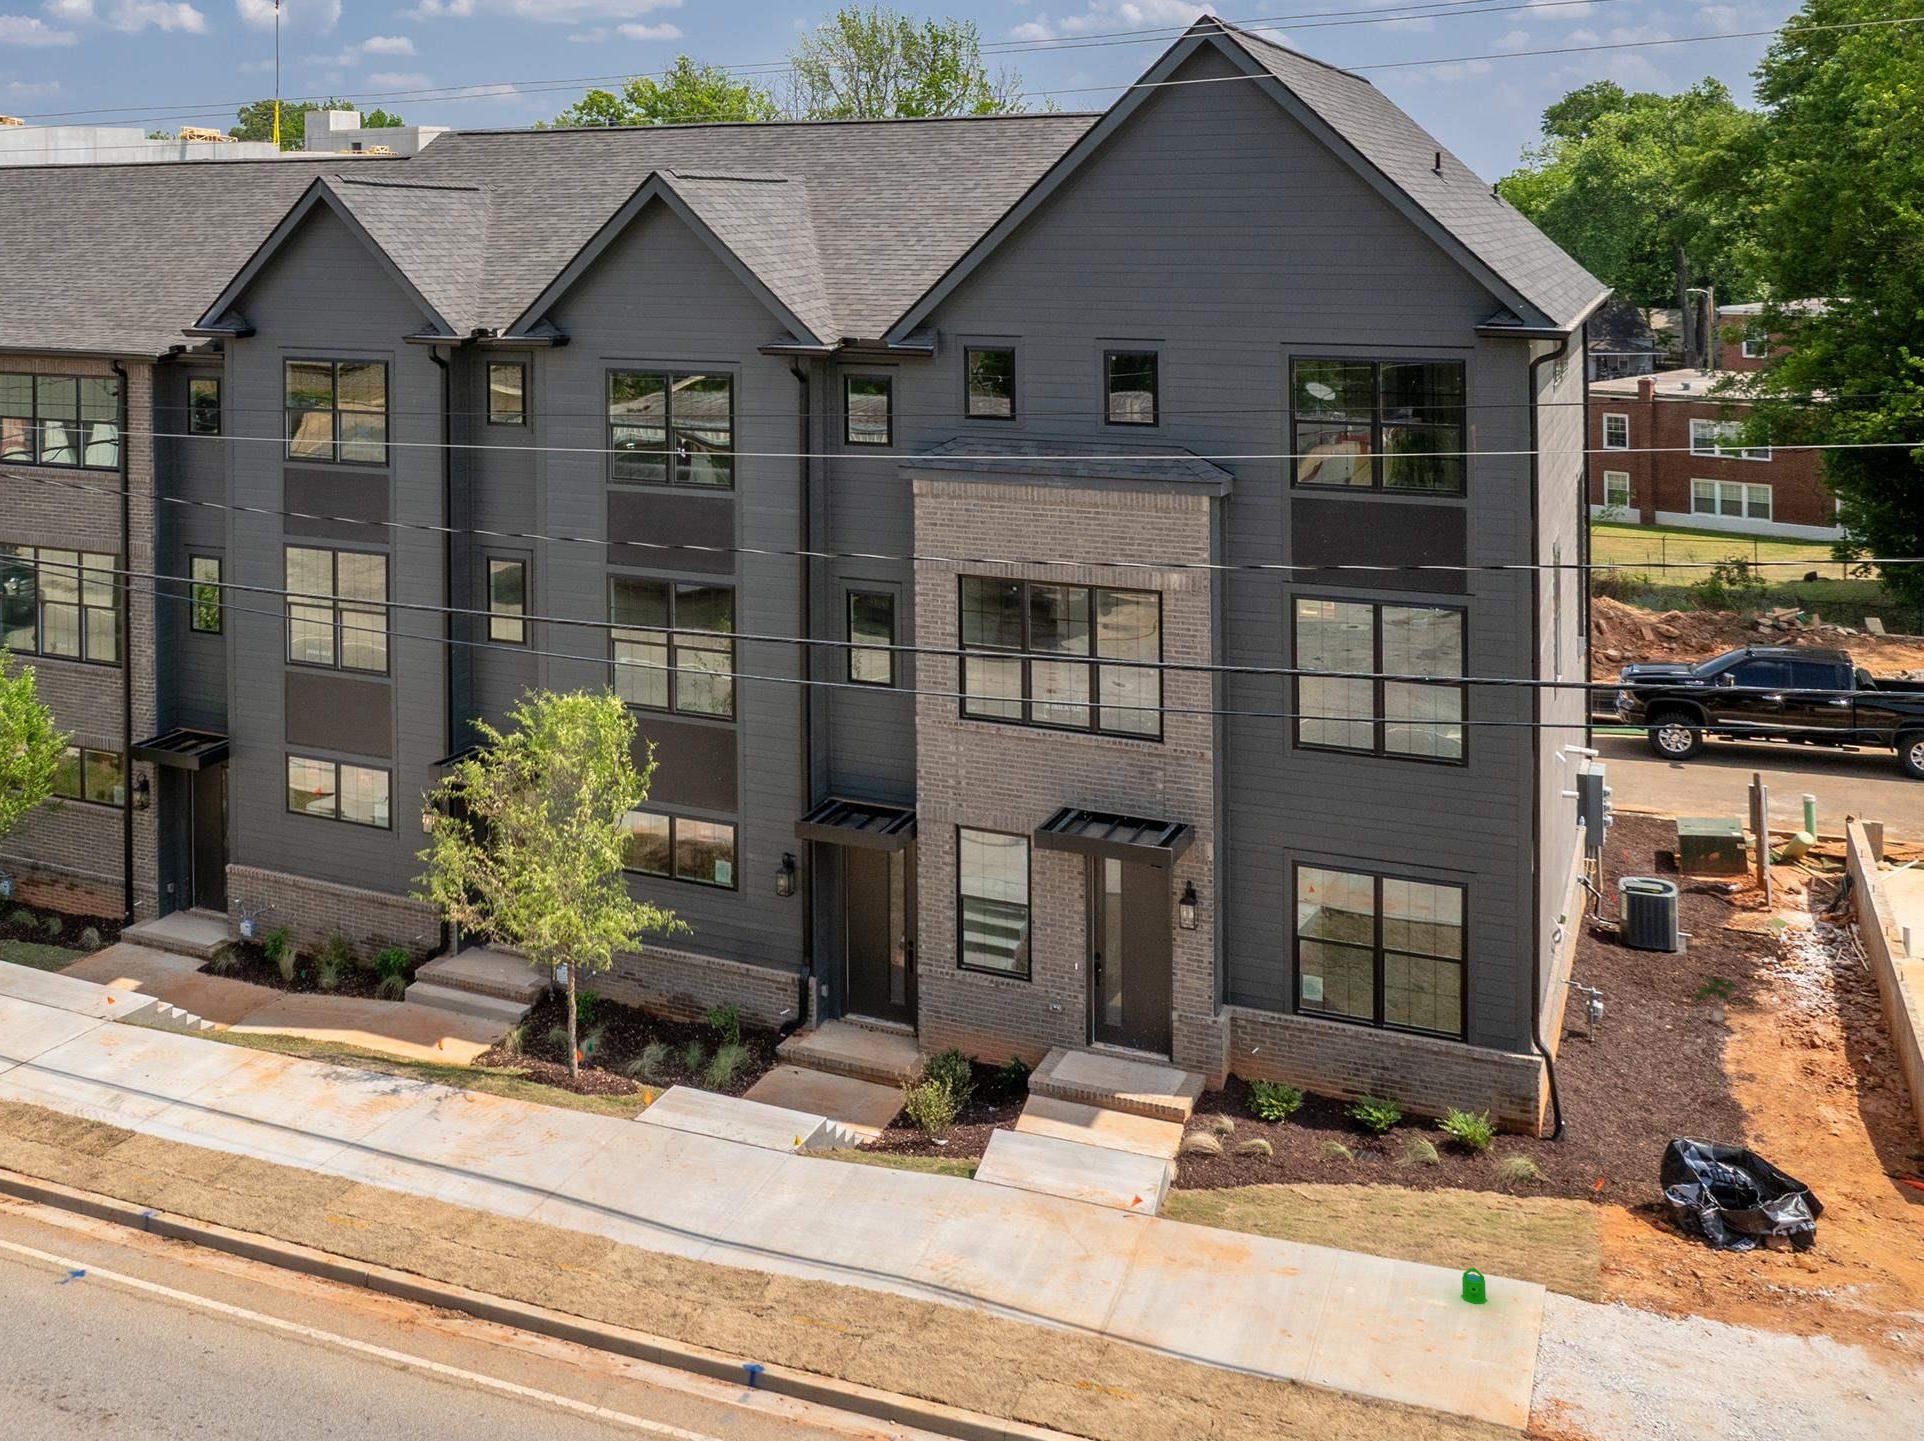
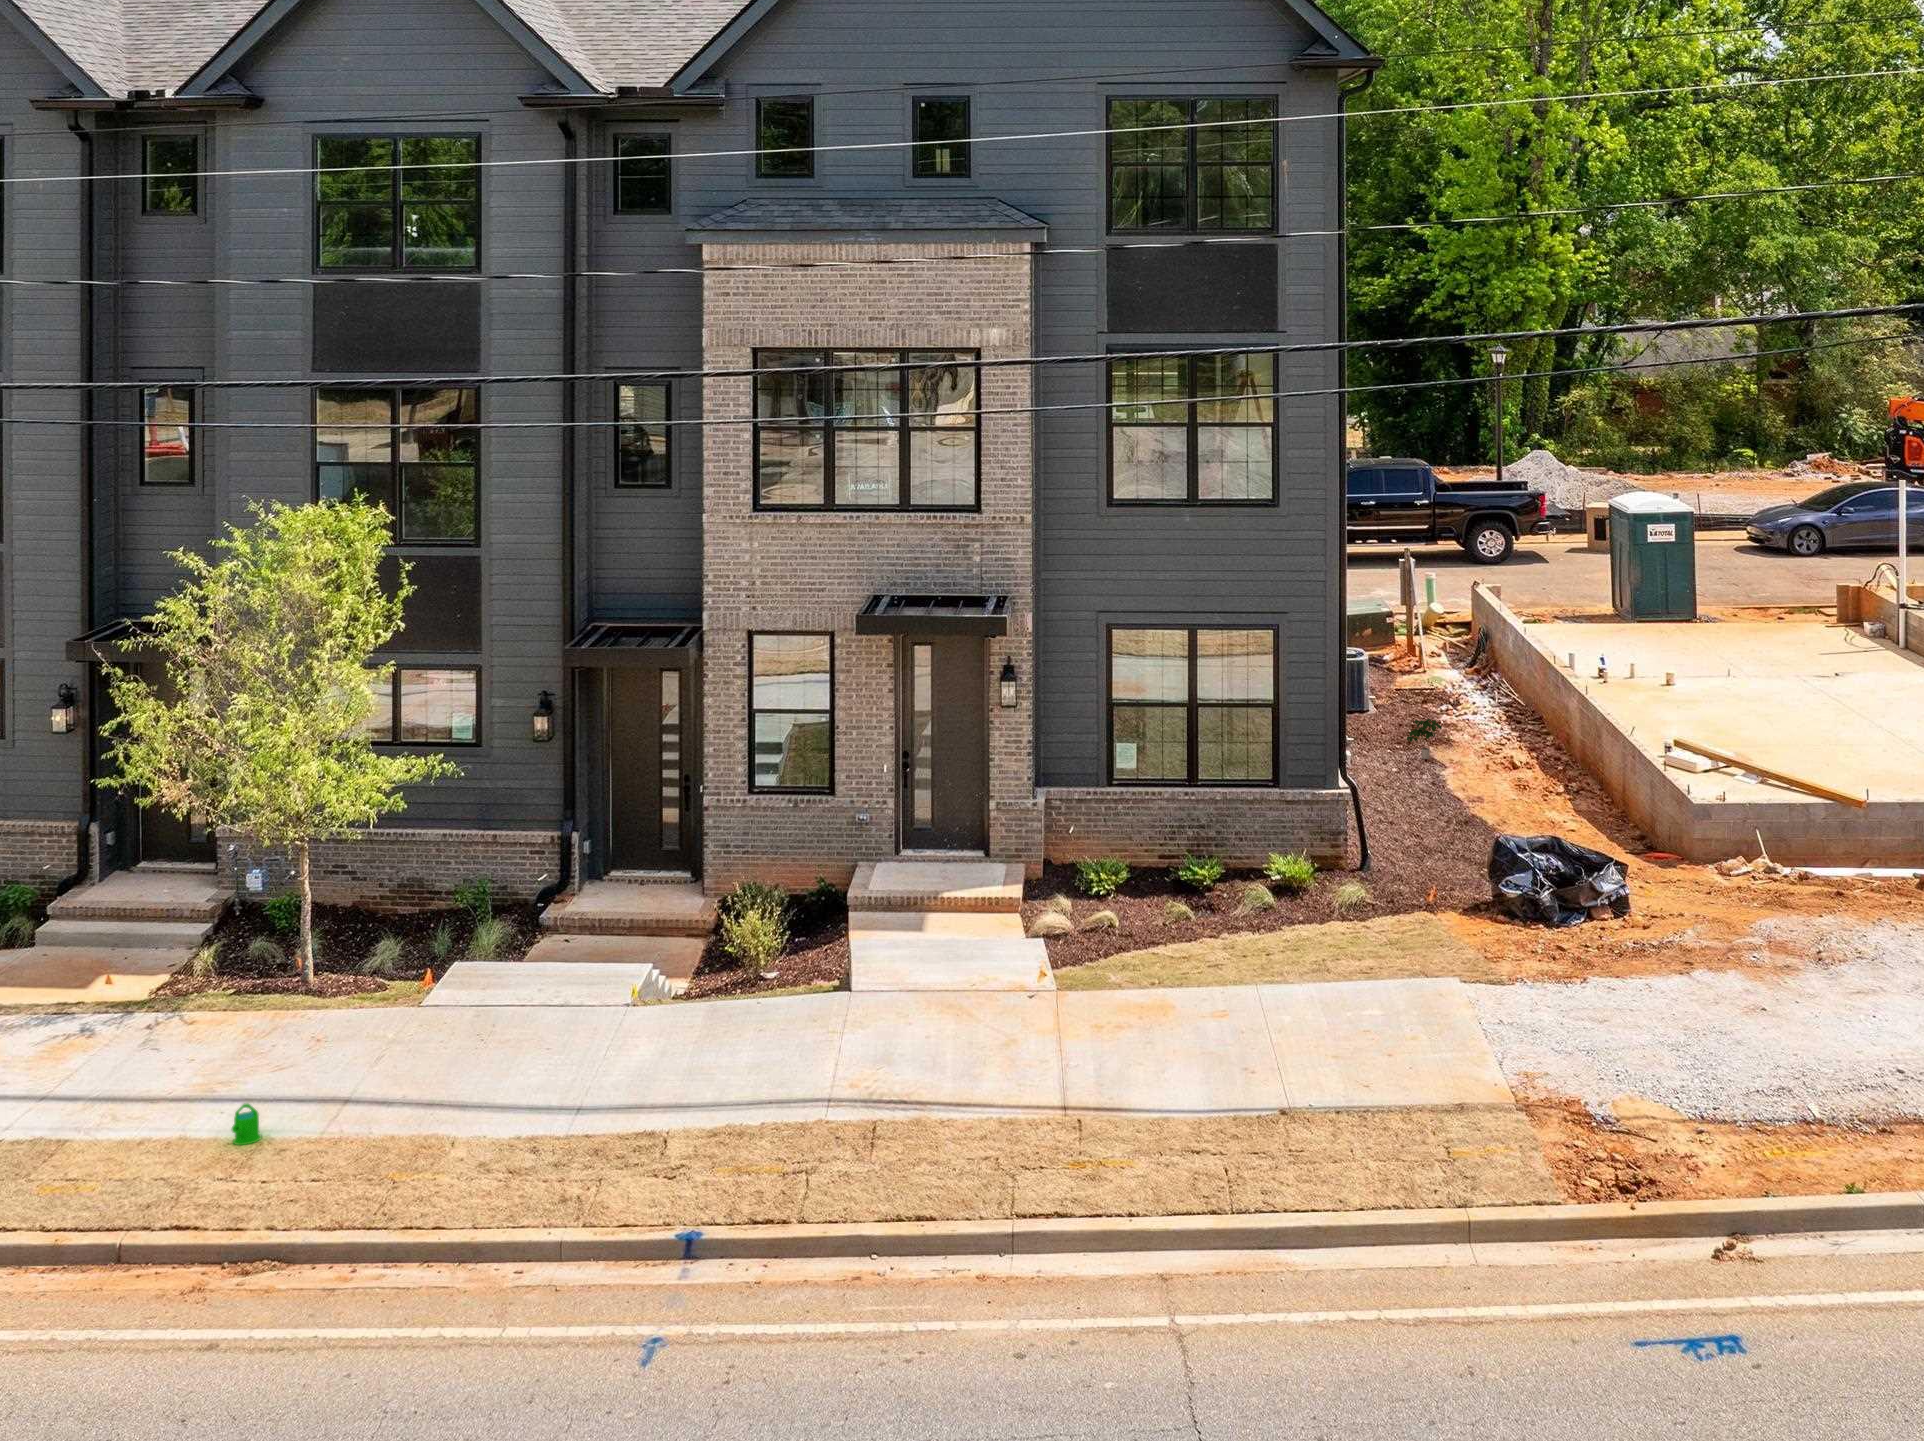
watering can: present [1461,1268,1487,1304] -> present [231,1104,262,1145]

